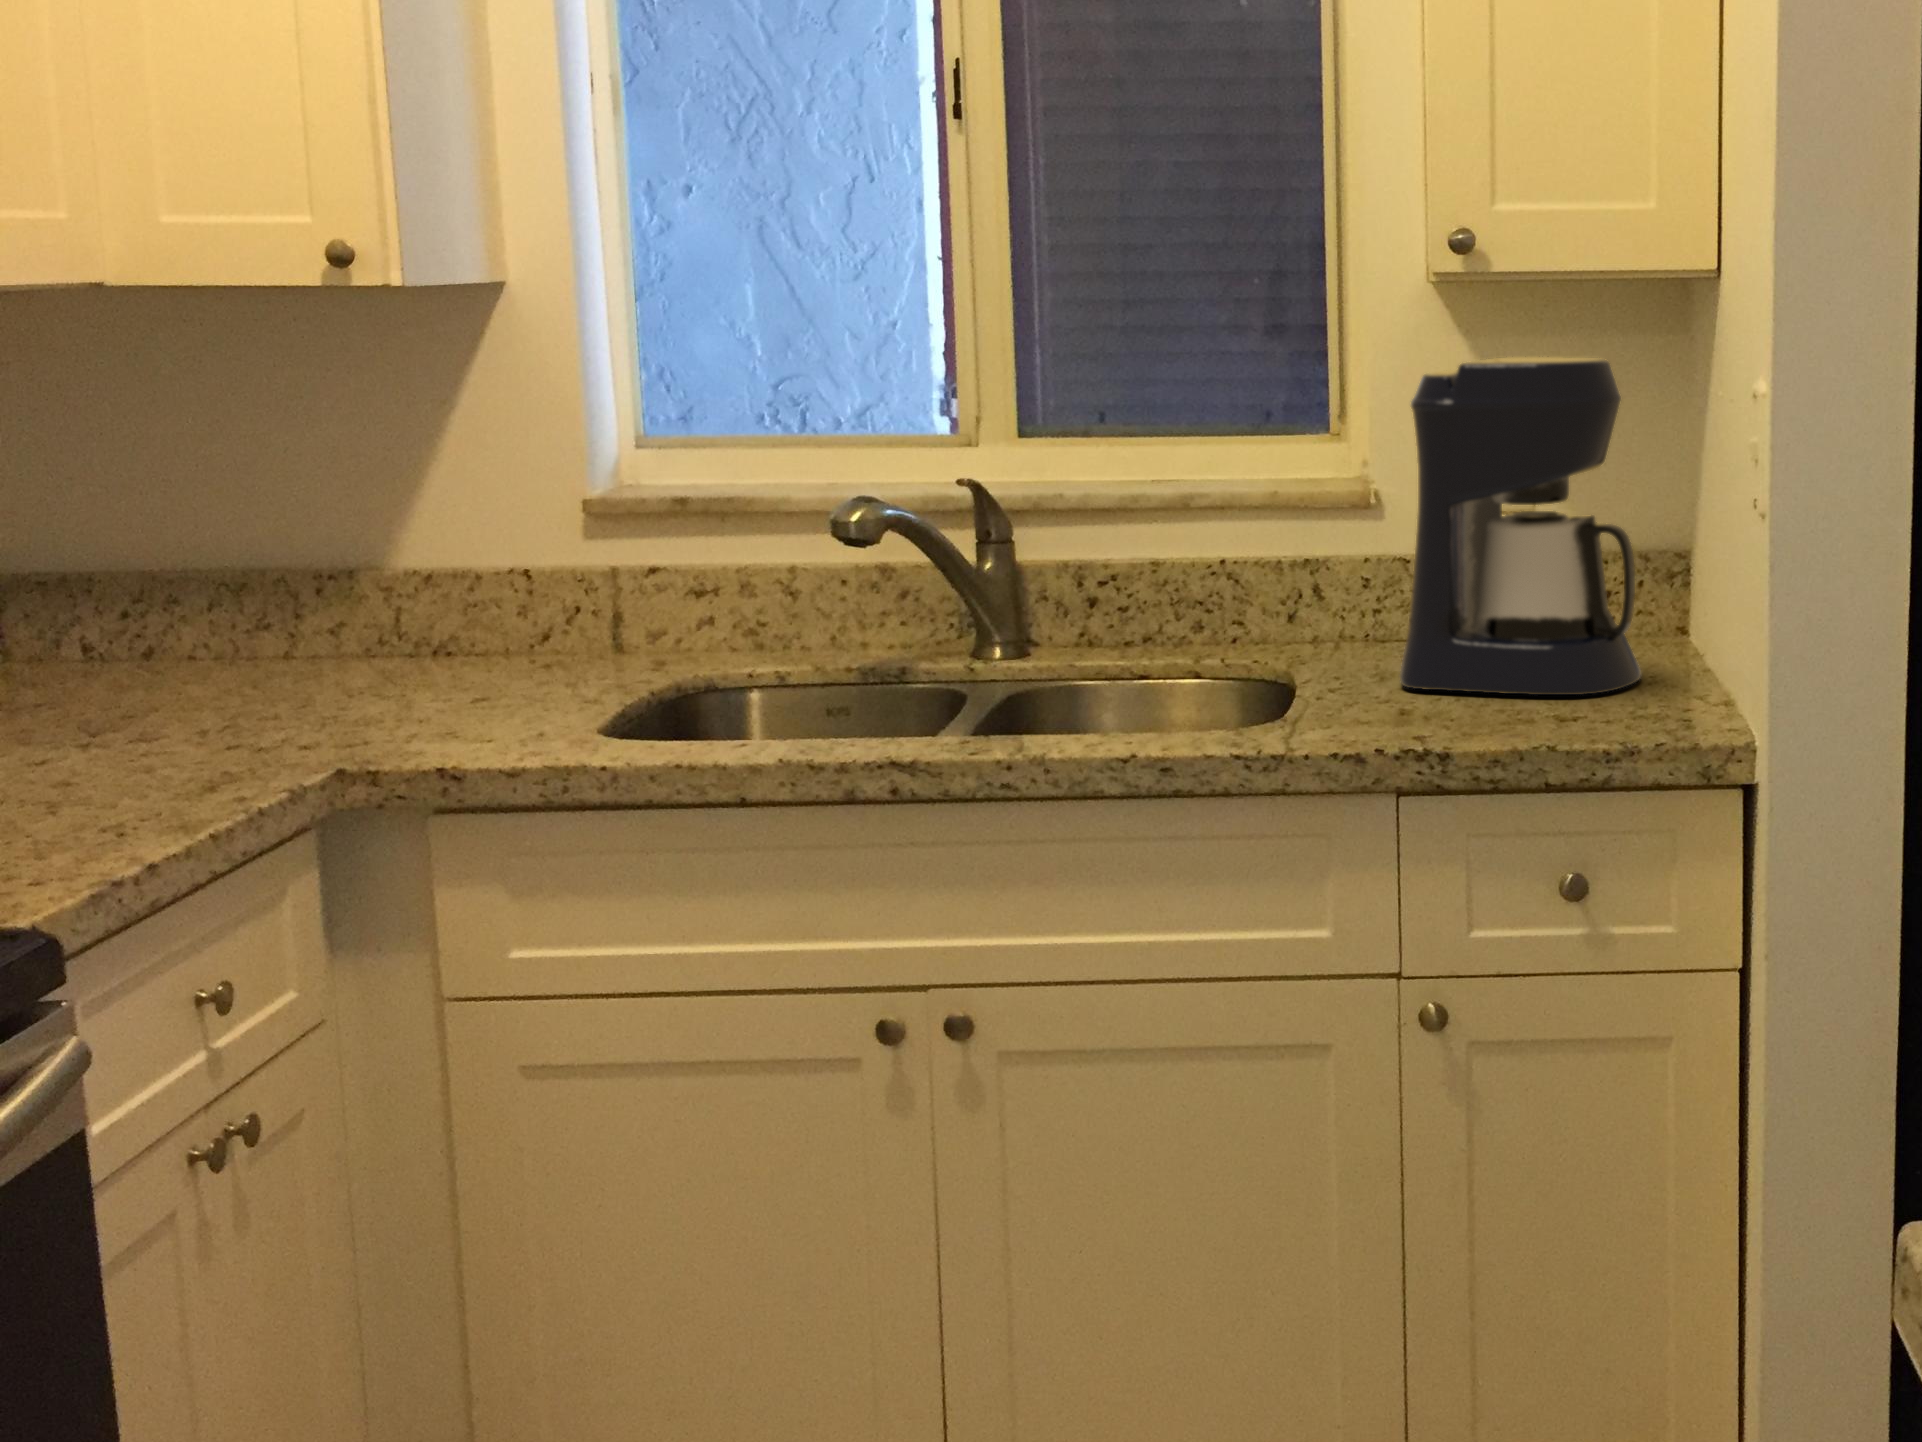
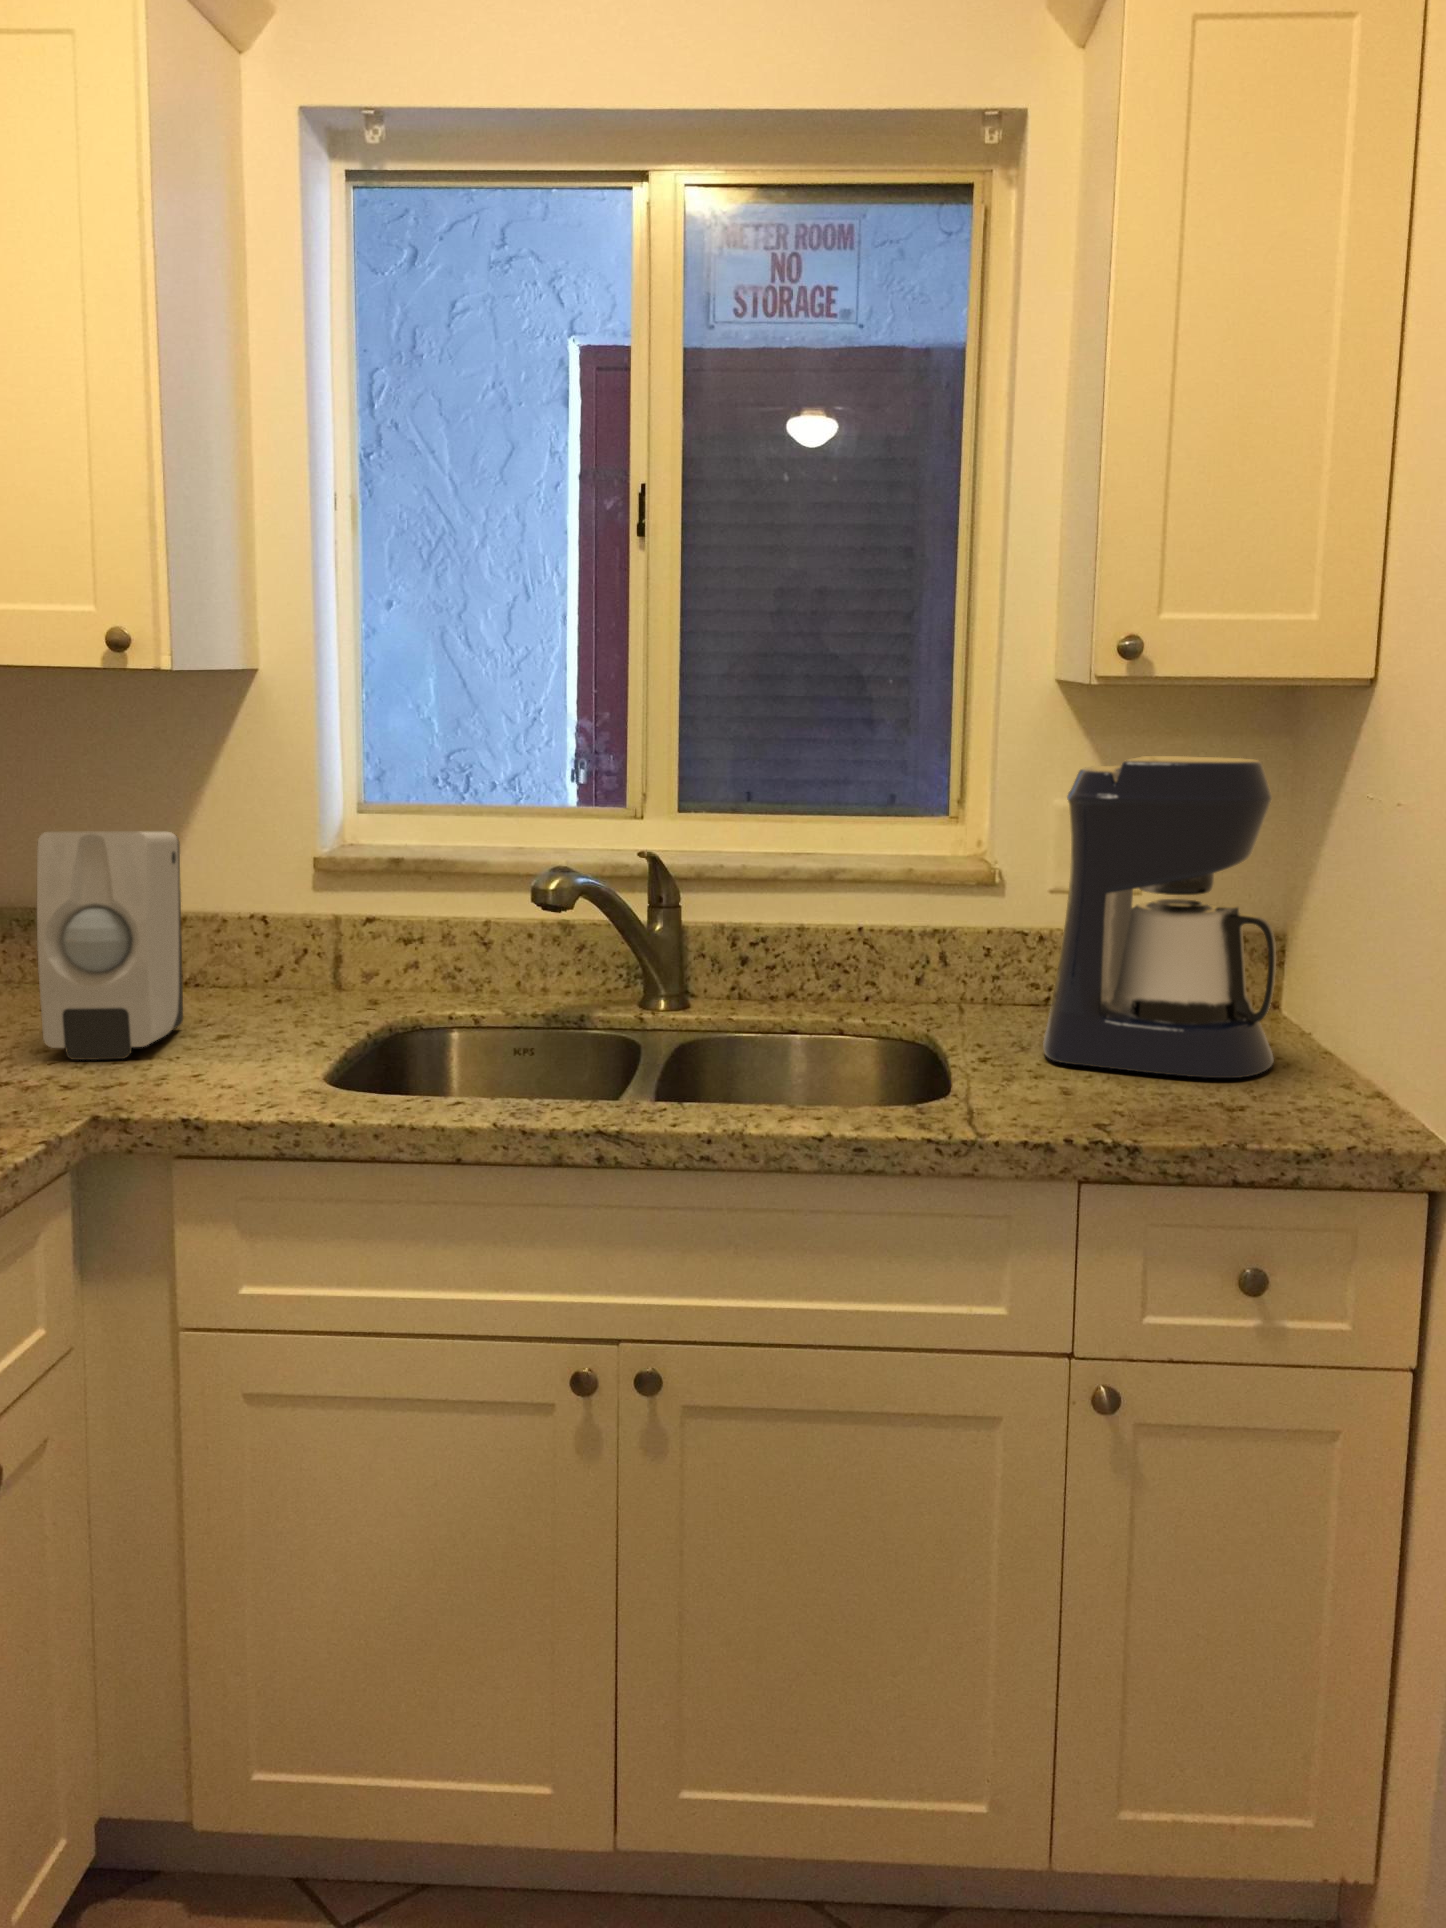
soap dispenser: none [257,469,433,725] -> present [37,832,183,1060]

